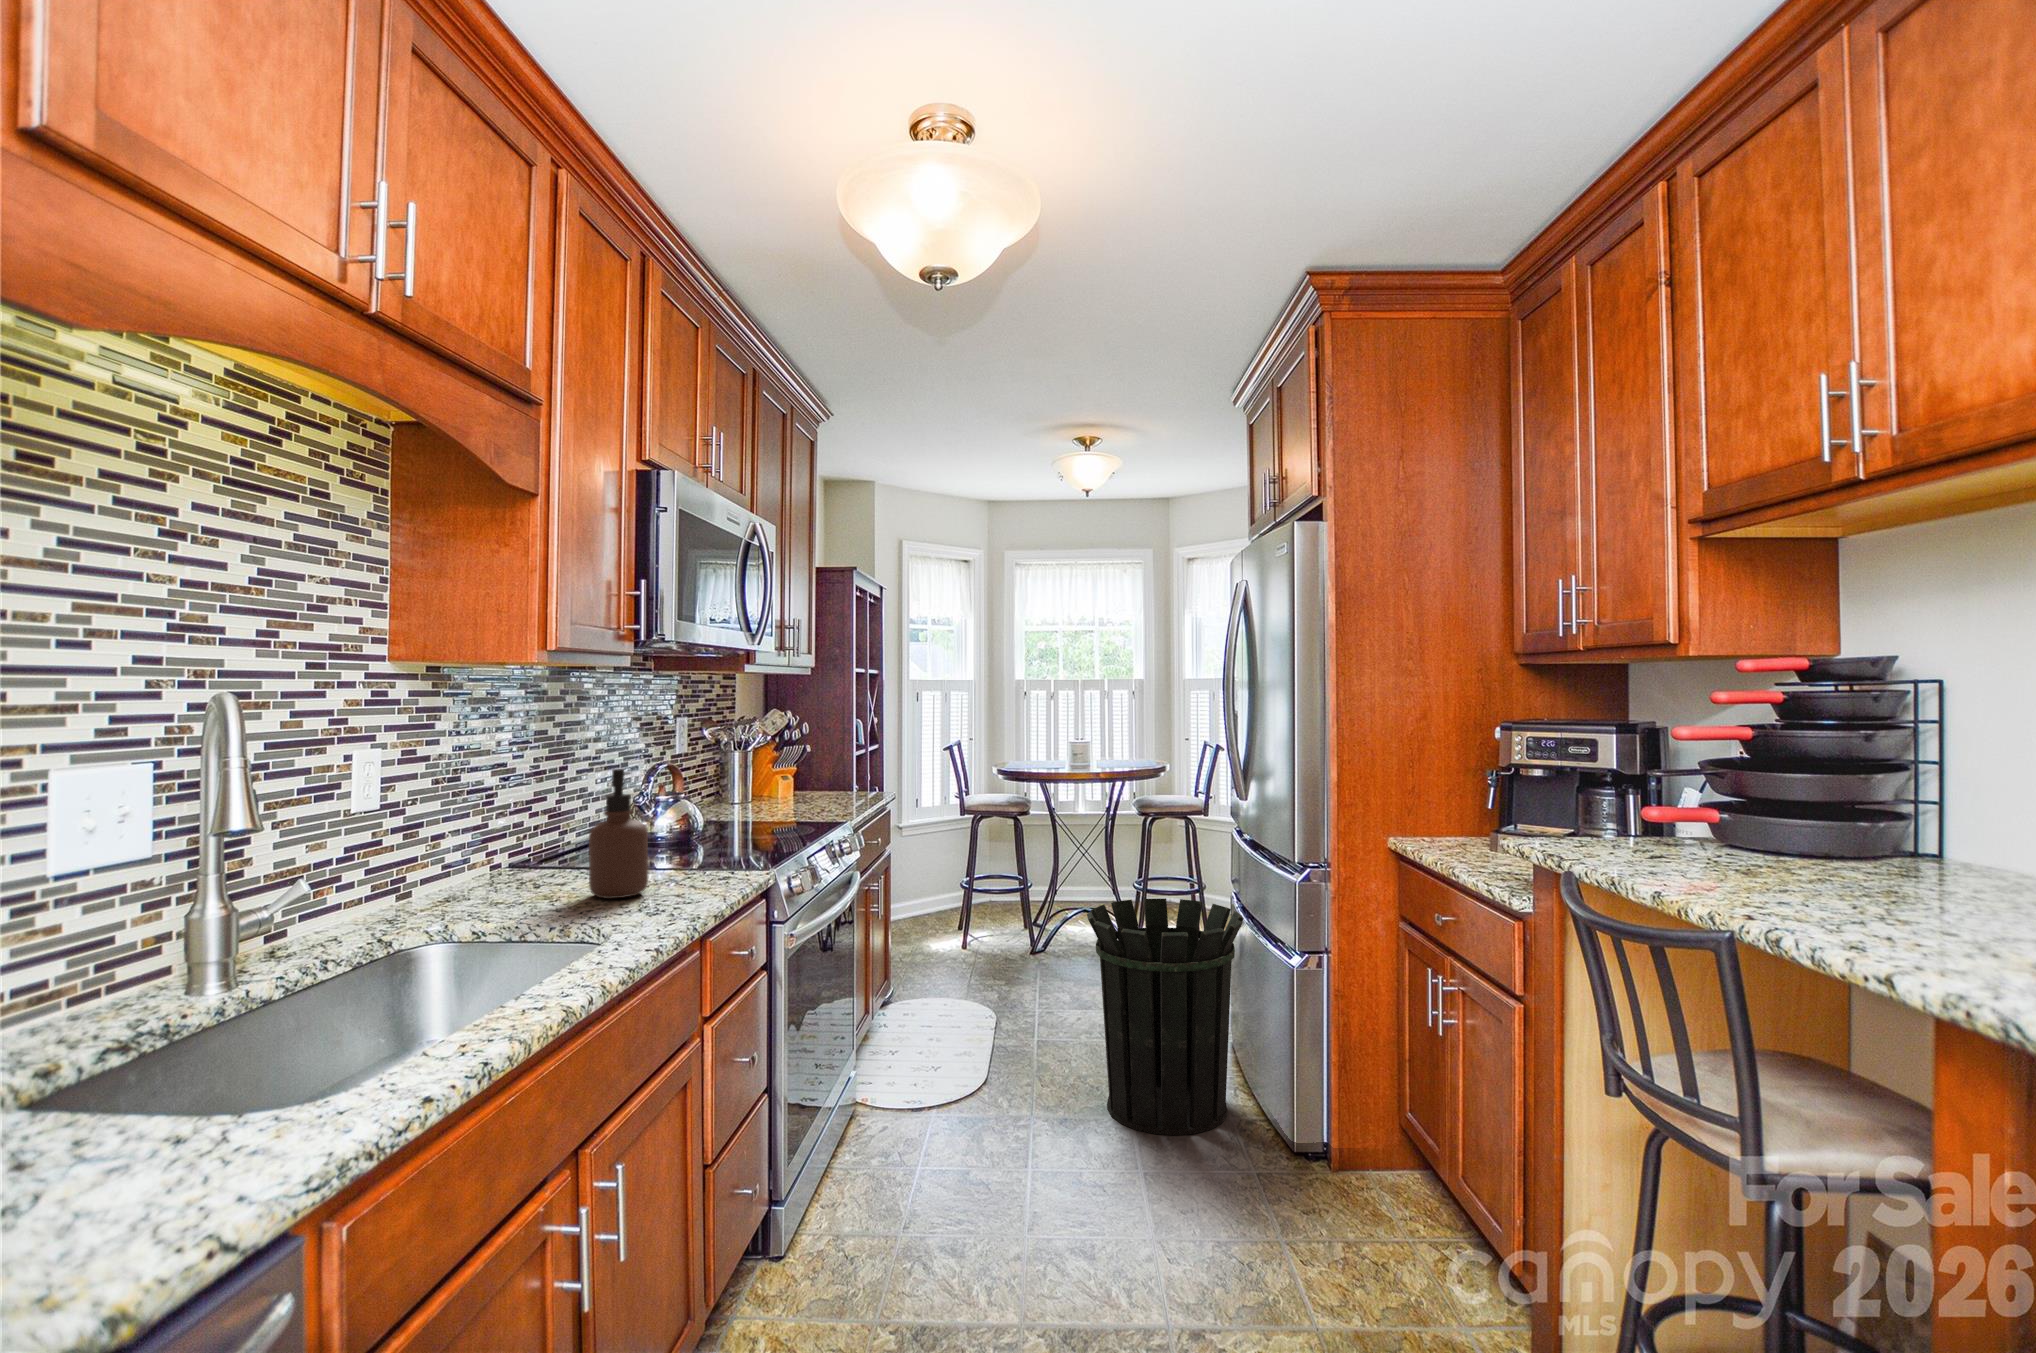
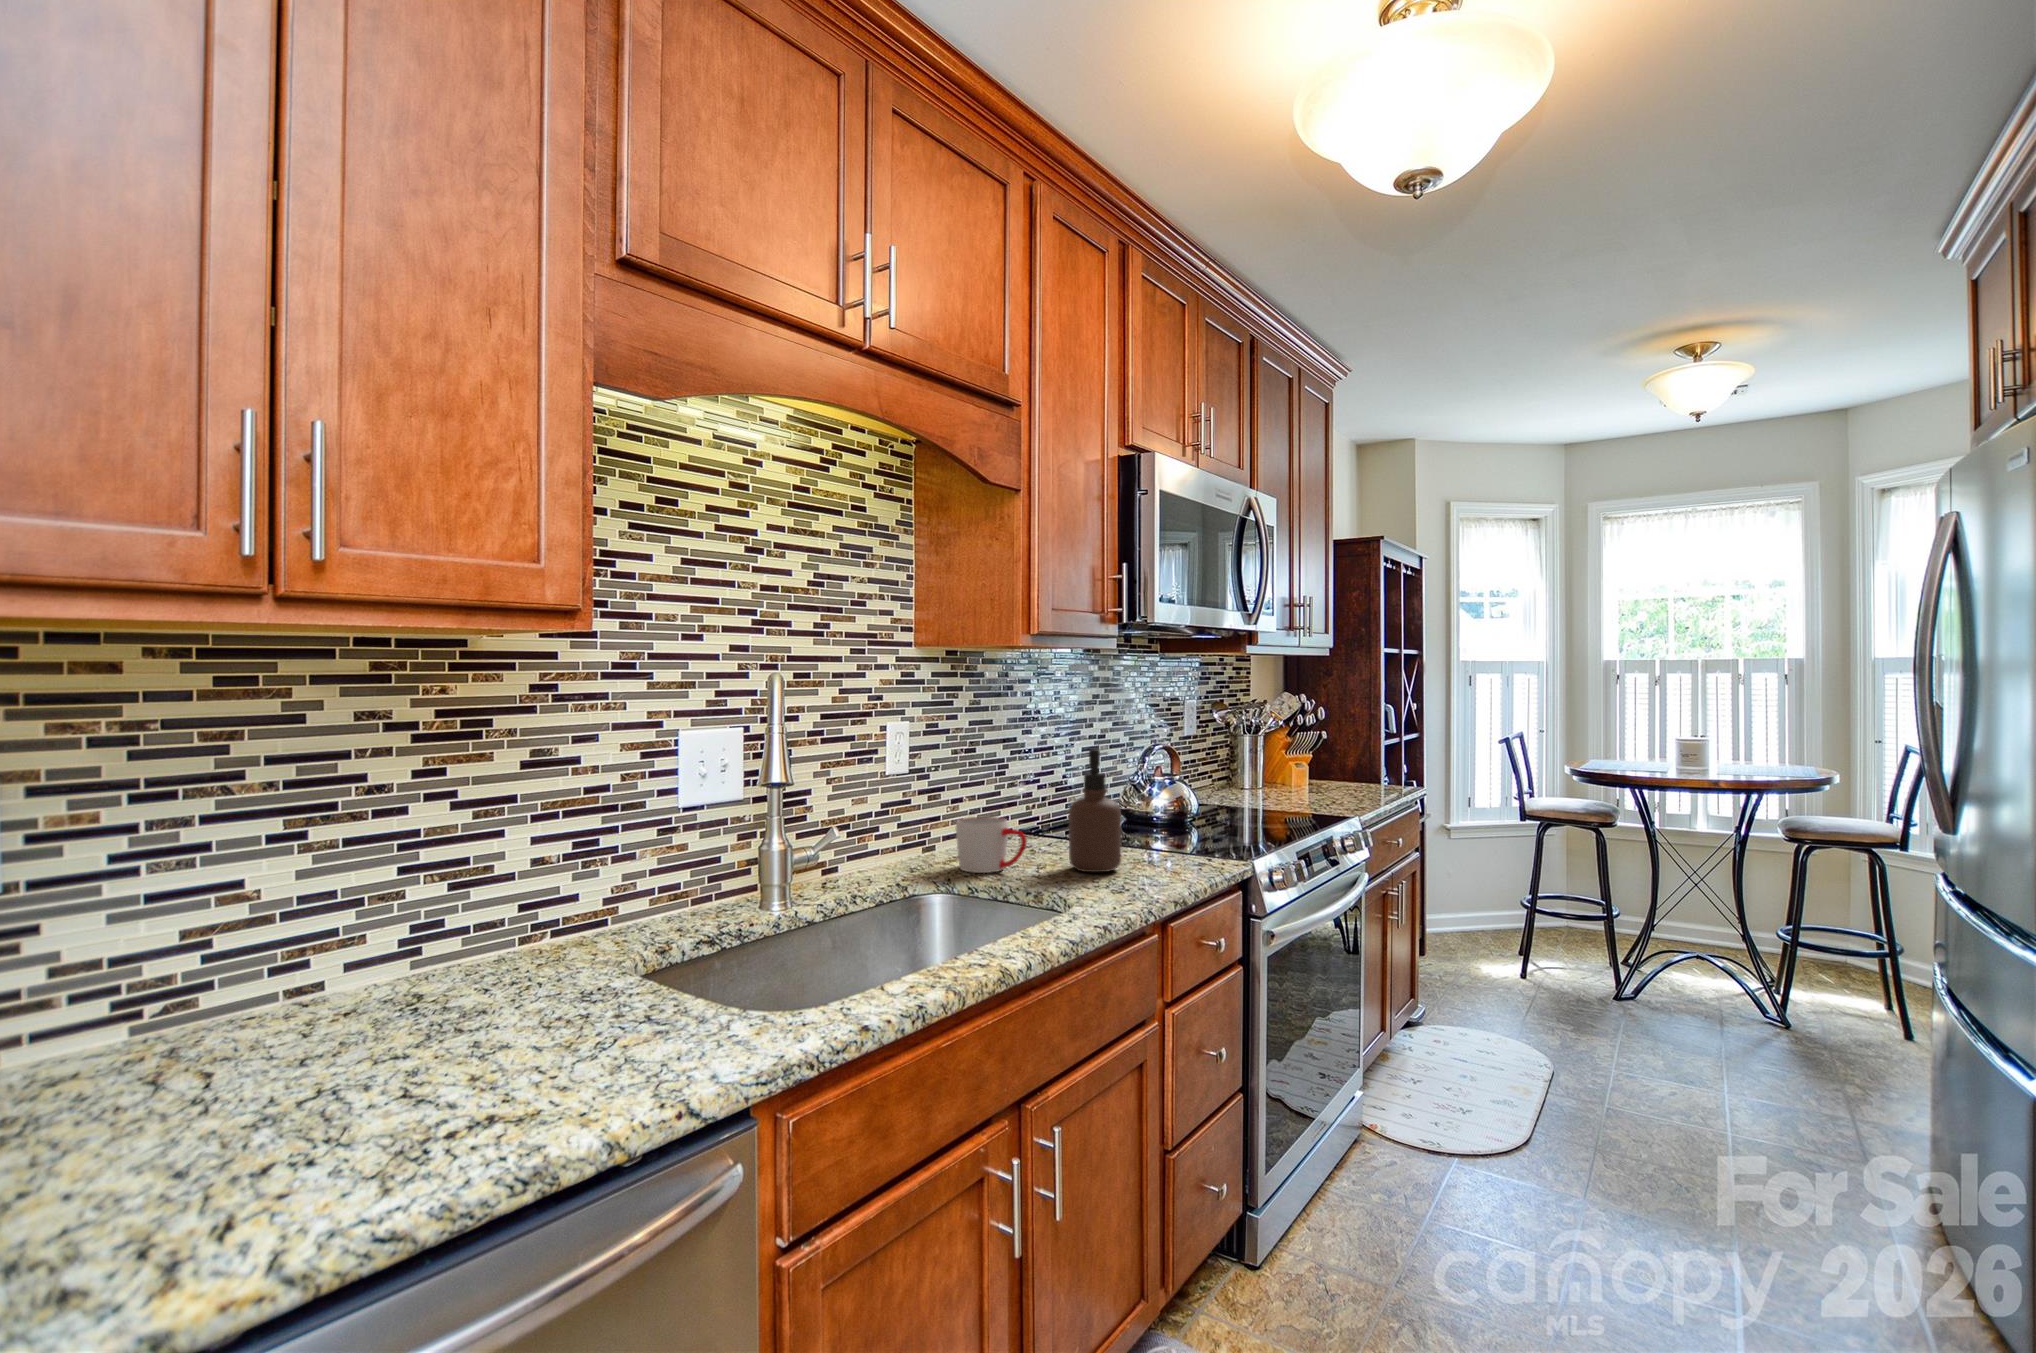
mug: none [451,850,543,915] -> present [956,817,1027,873]
waste bin: present [1087,898,1244,1135] -> none [1666,950,1929,1281]

